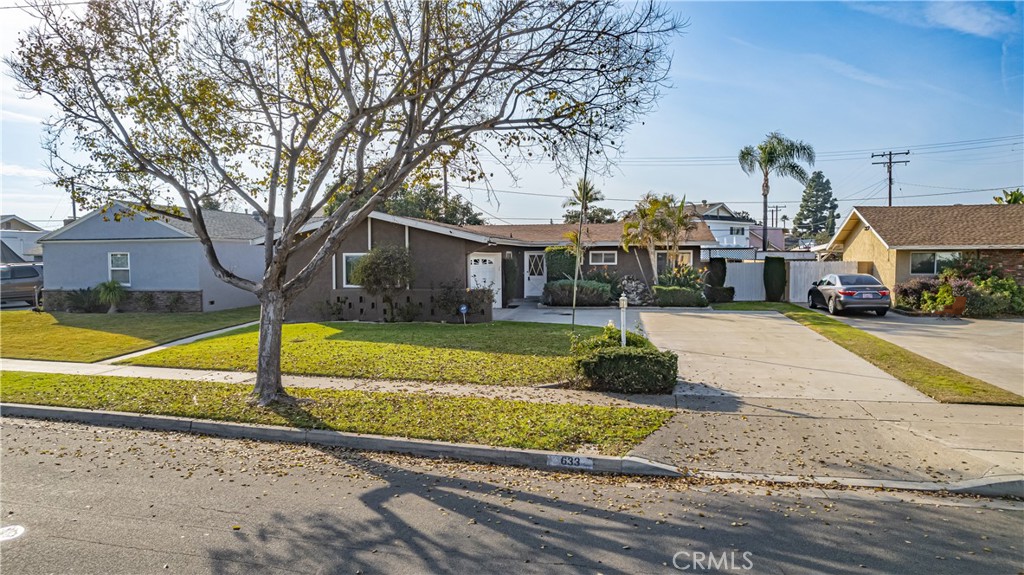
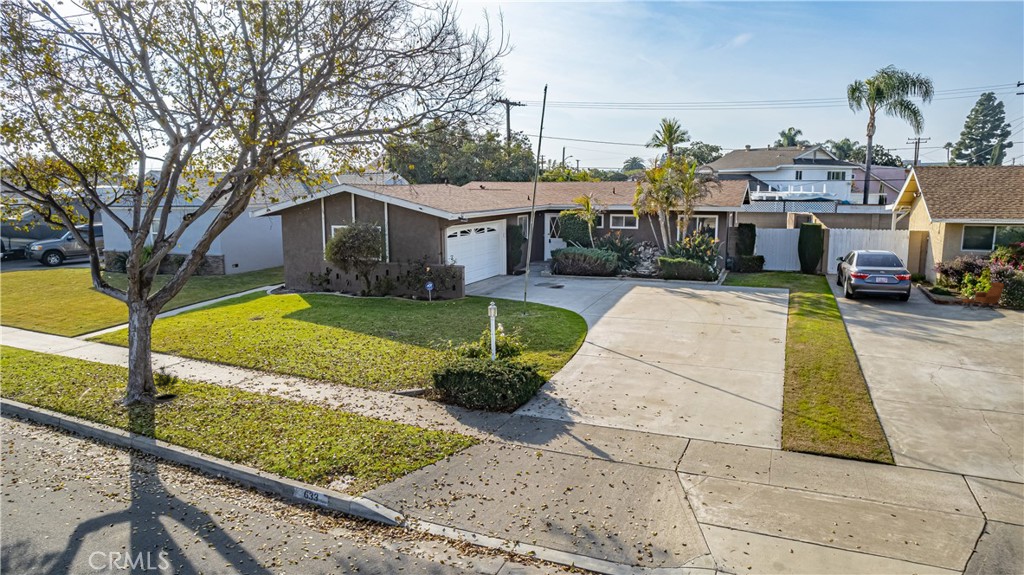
potted tree: none [282,362,311,404] -> present [154,366,178,402]

